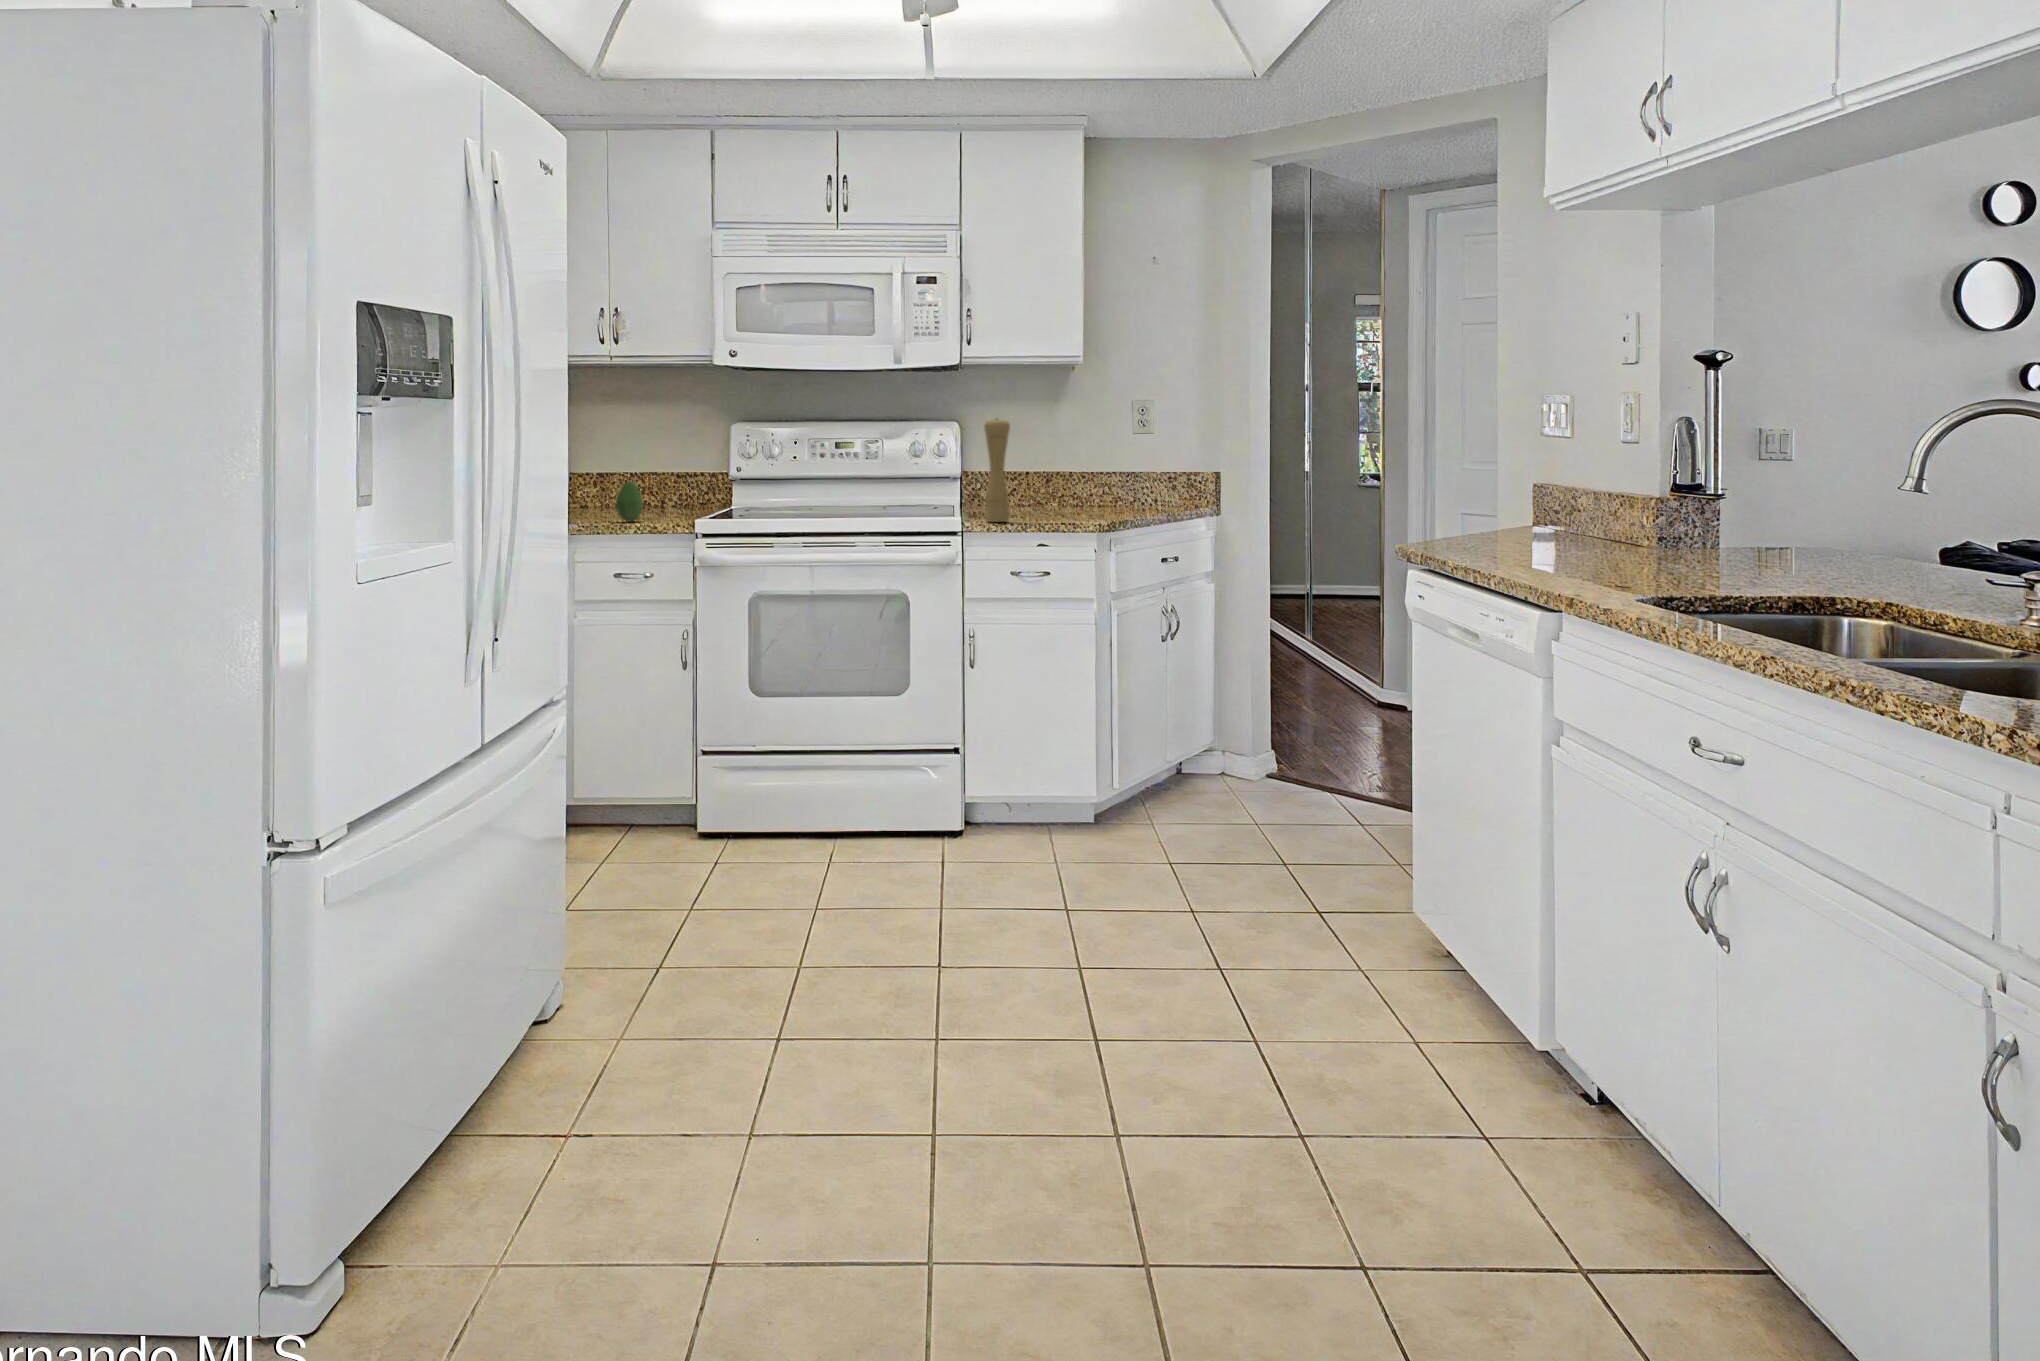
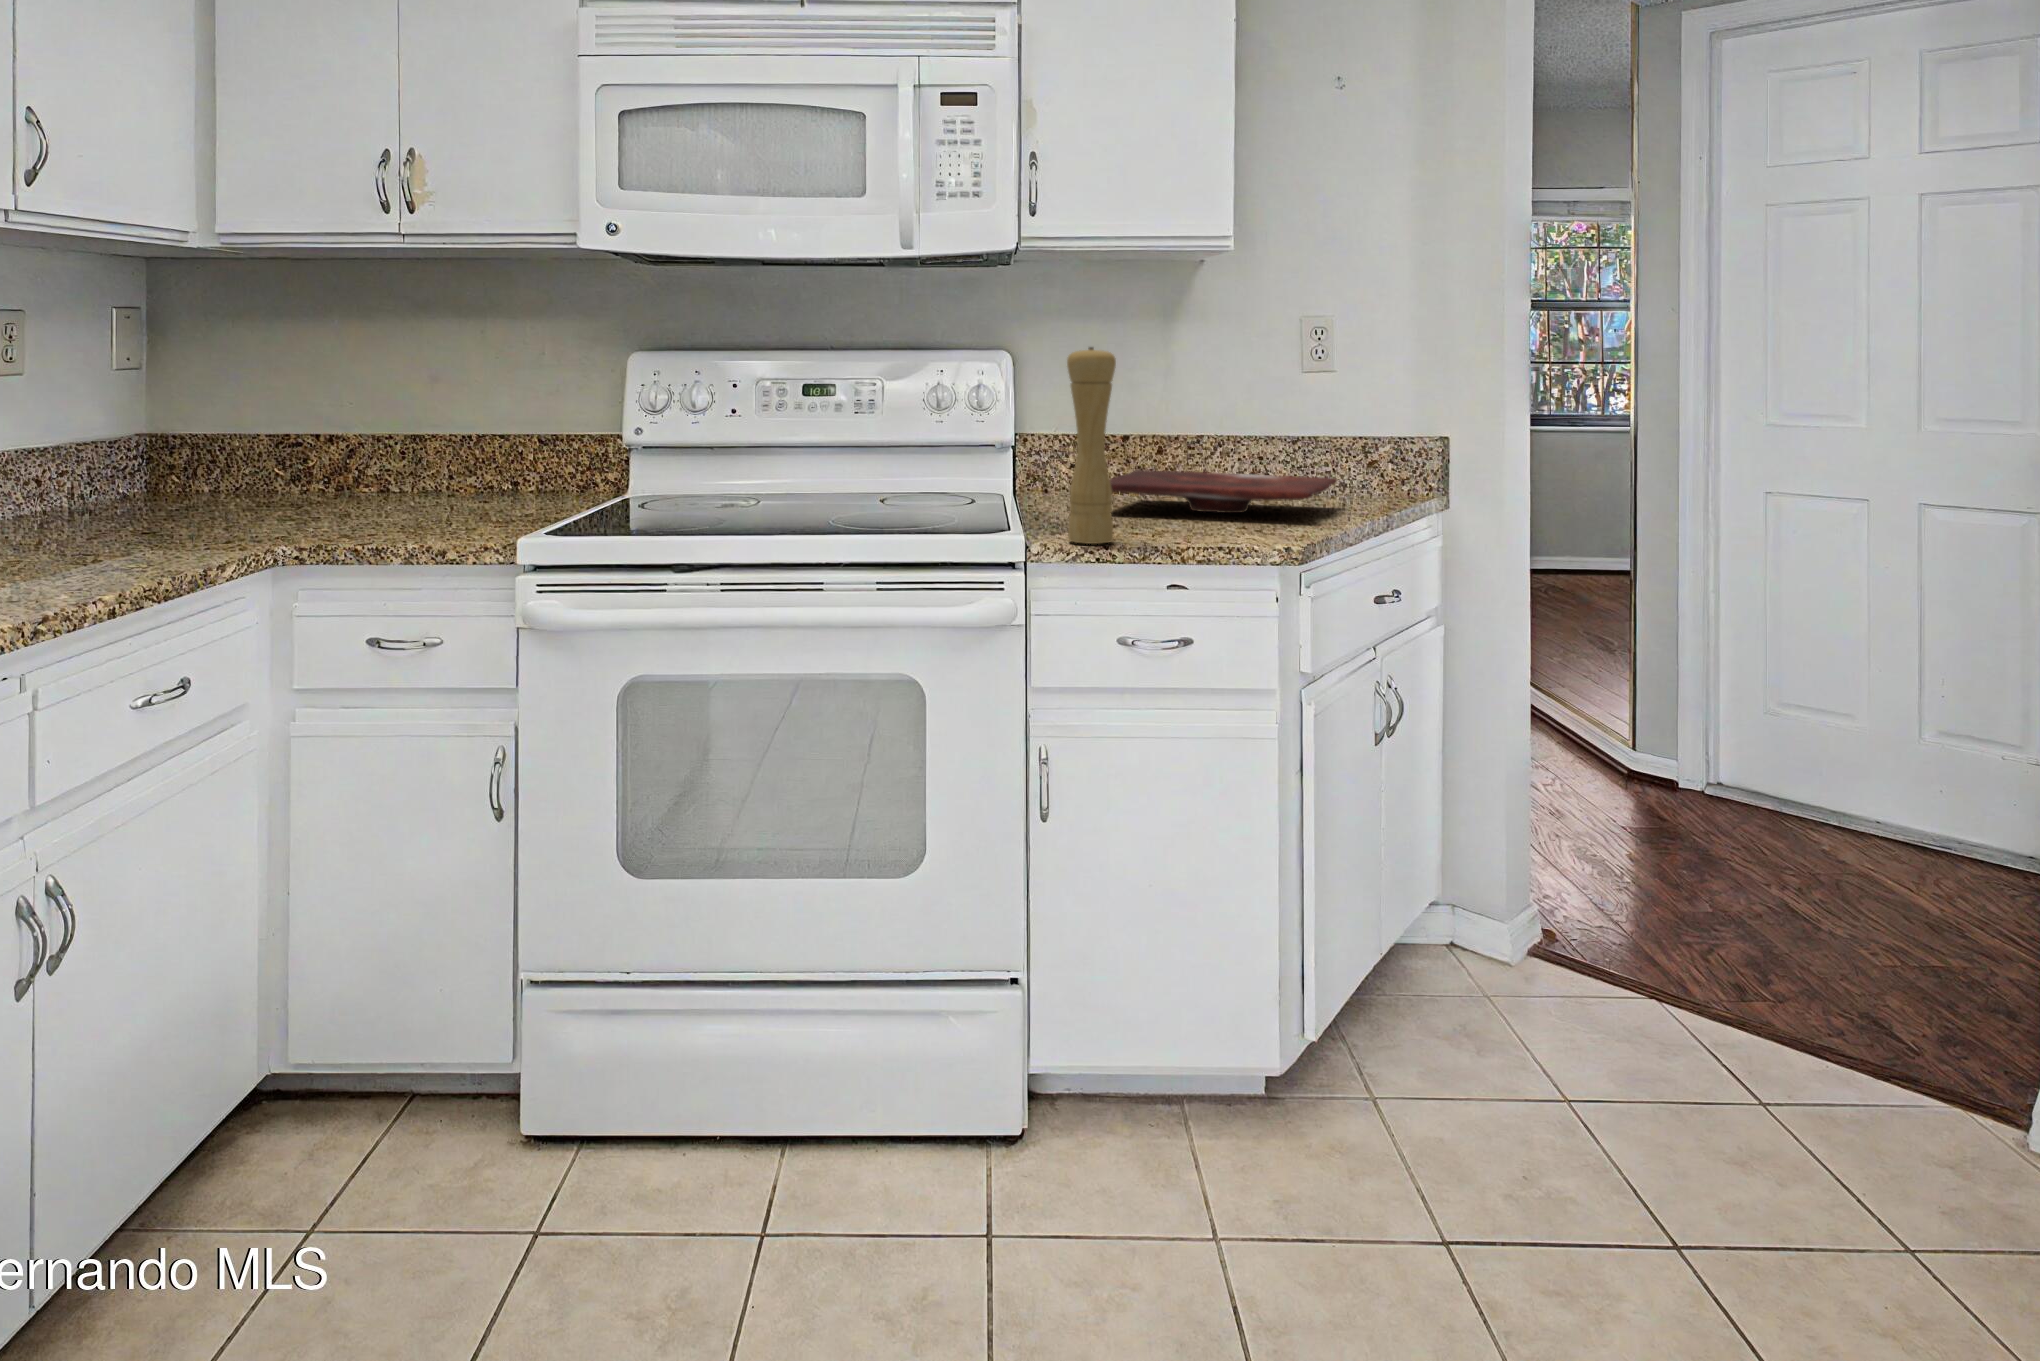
fruit: present [616,481,643,521] -> none [381,461,434,536]
cutting board: none [1004,492,1148,513] -> present [1110,470,1337,513]

